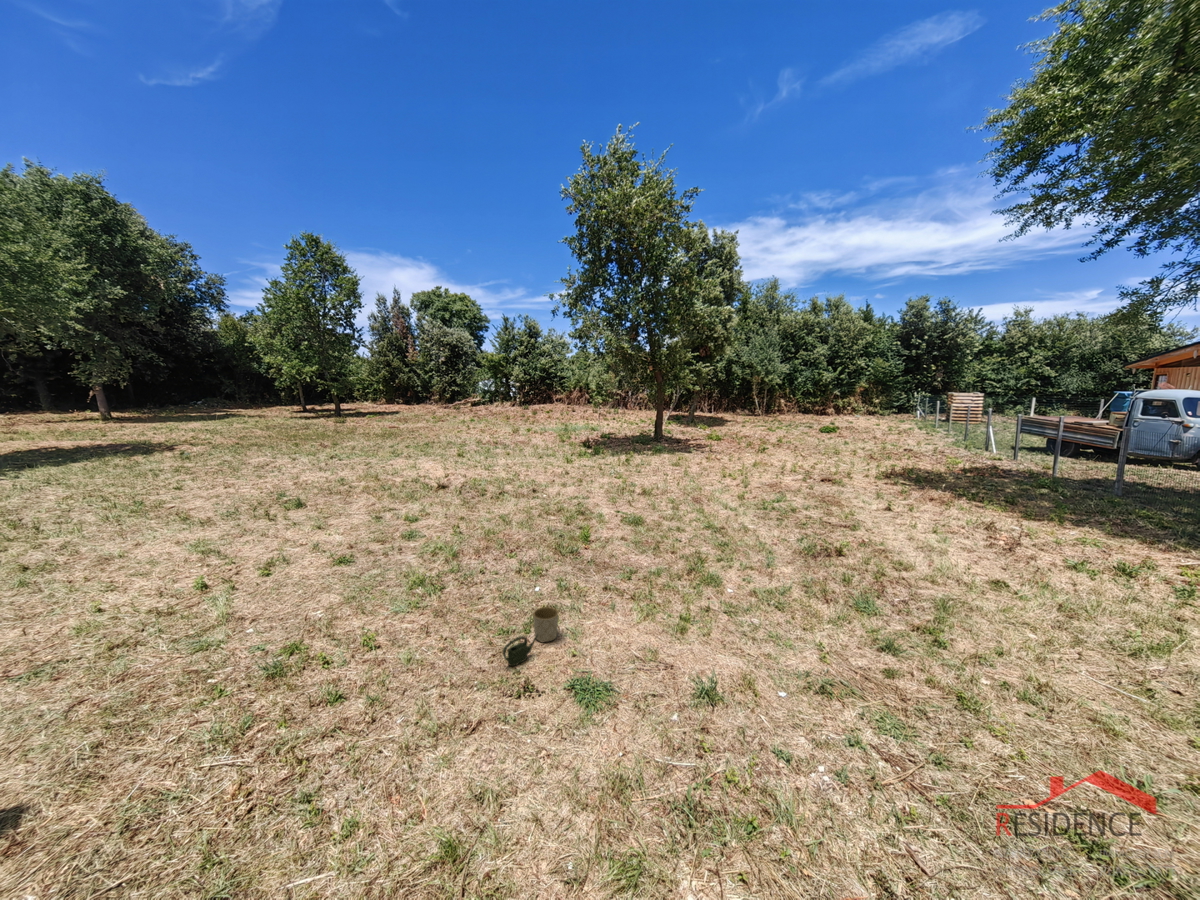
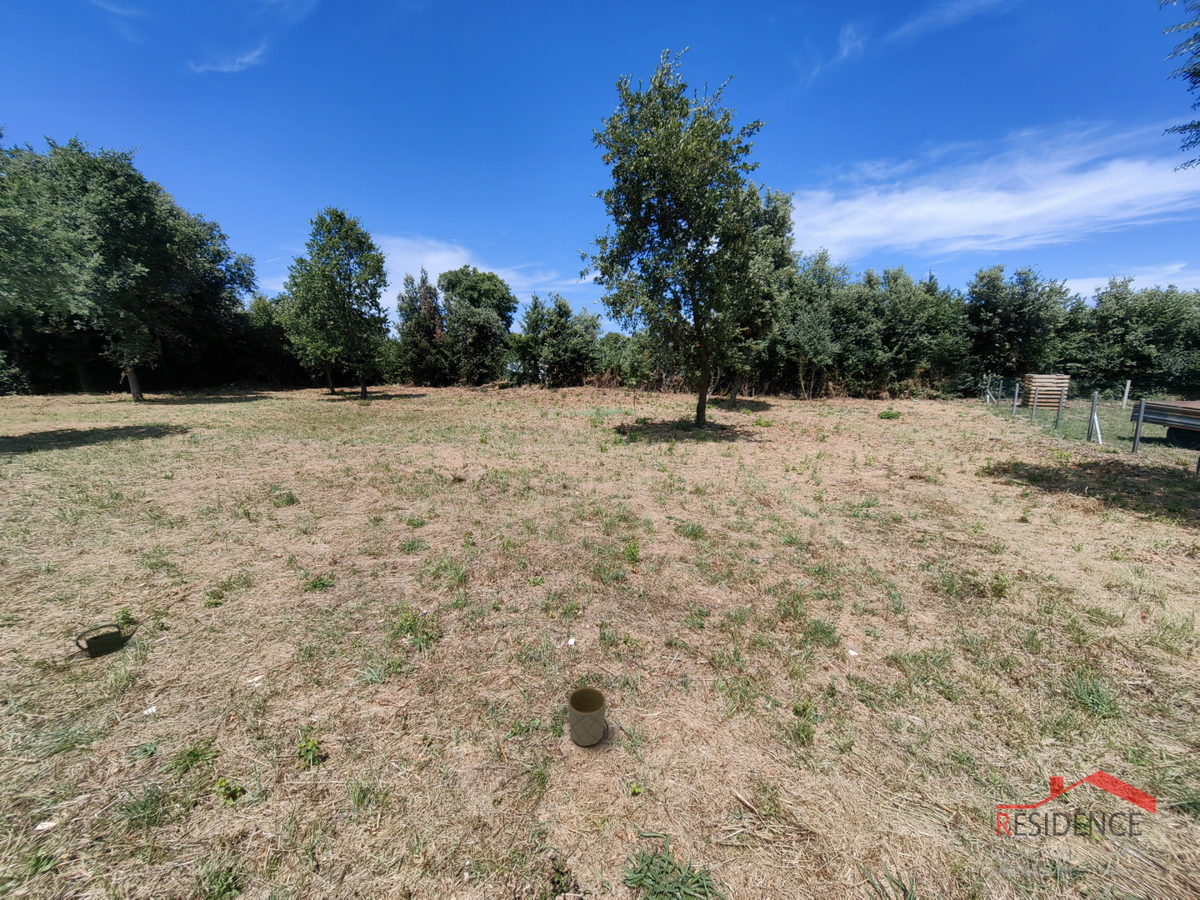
watering can: present [503,635,538,666] -> present [75,623,143,657]

